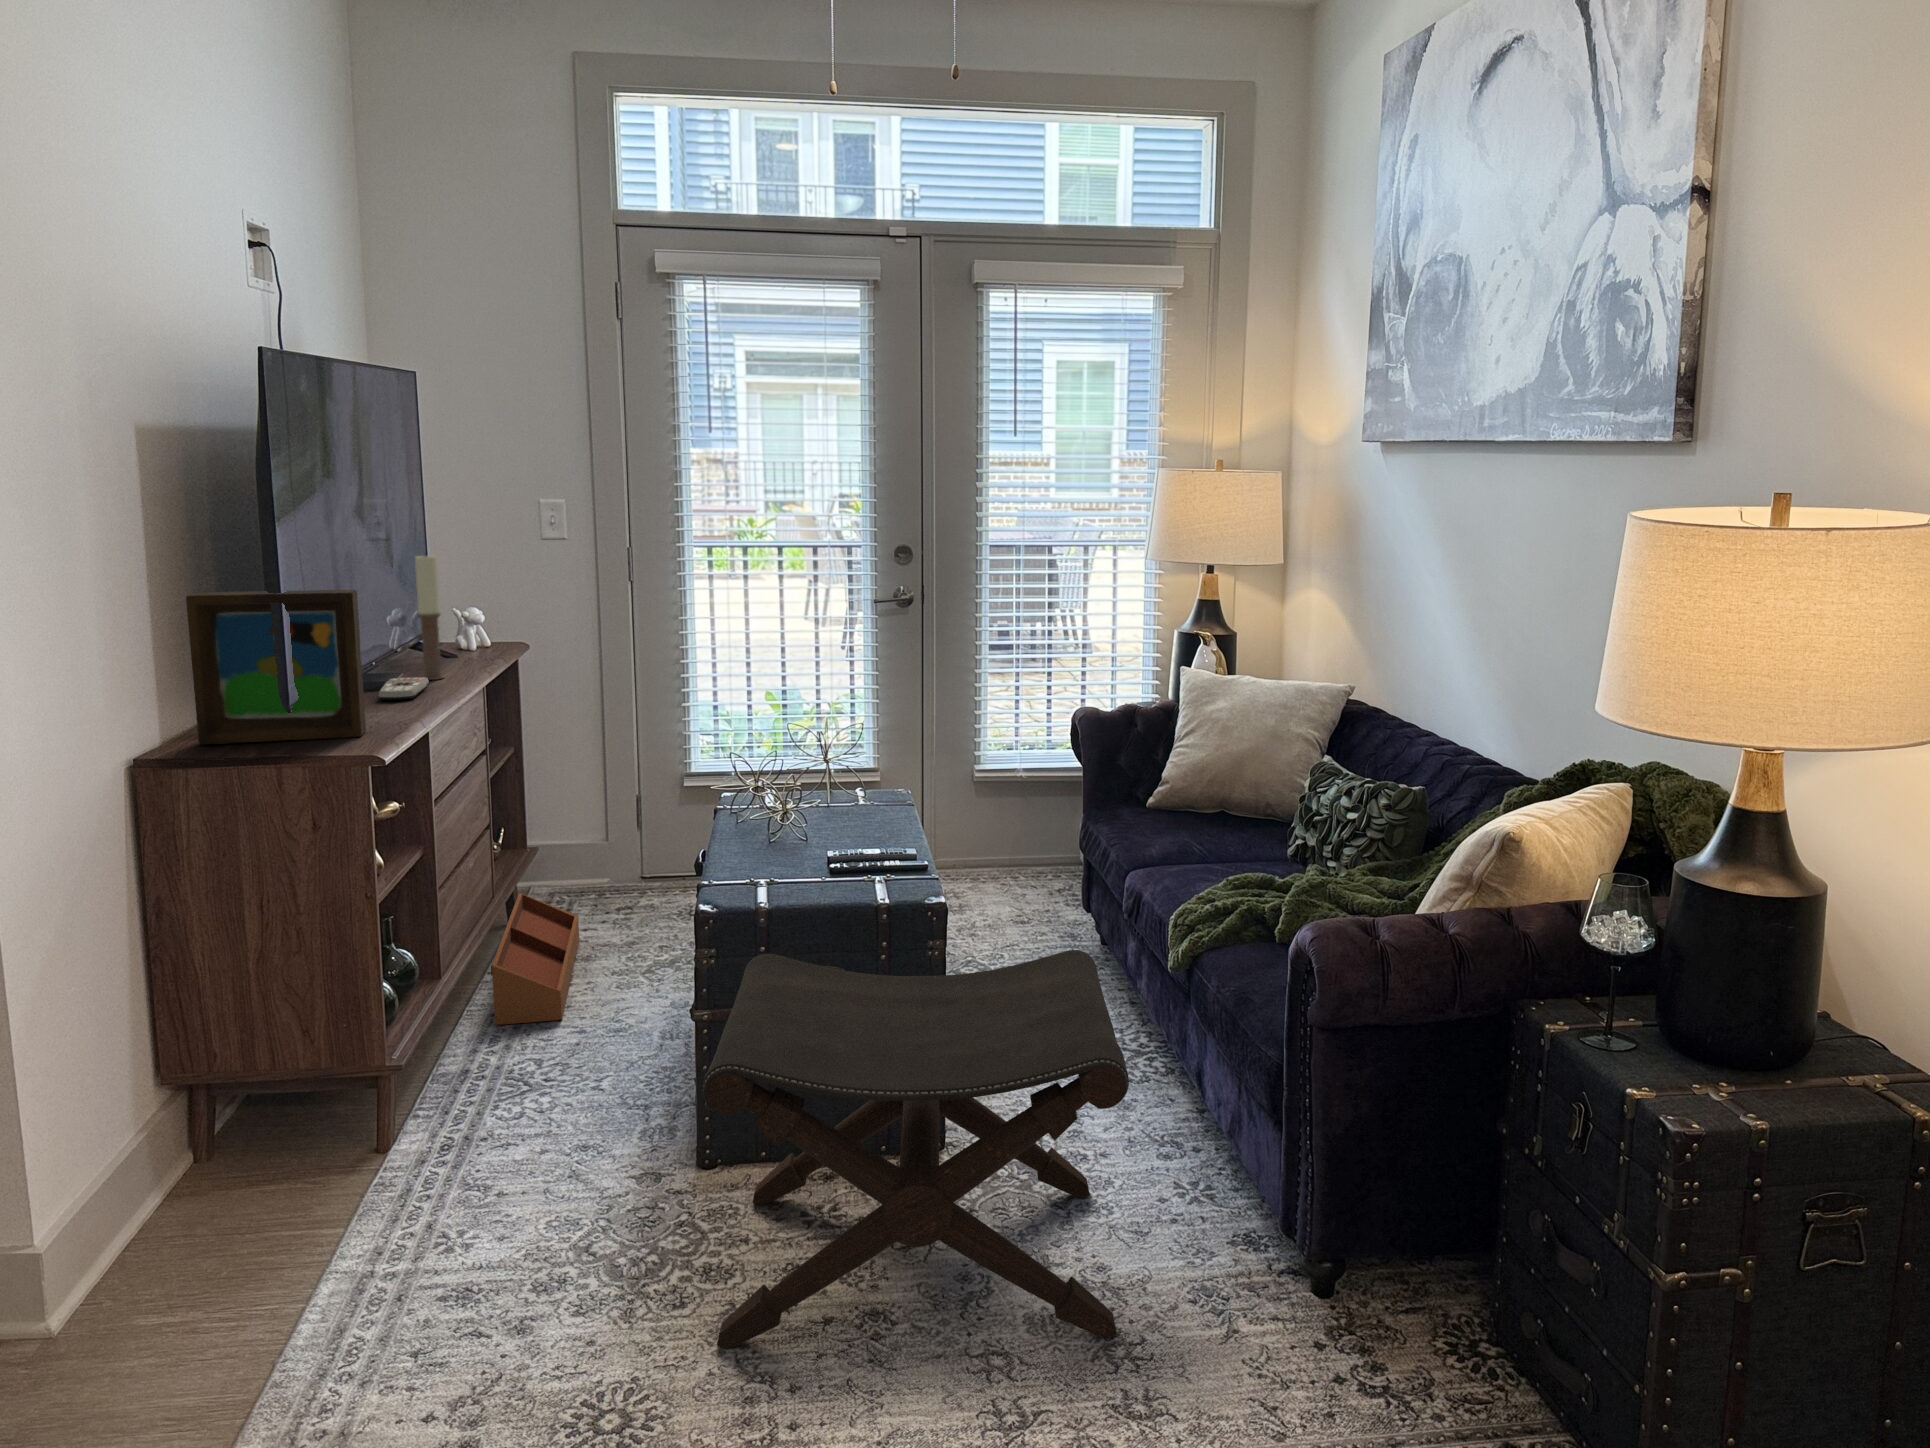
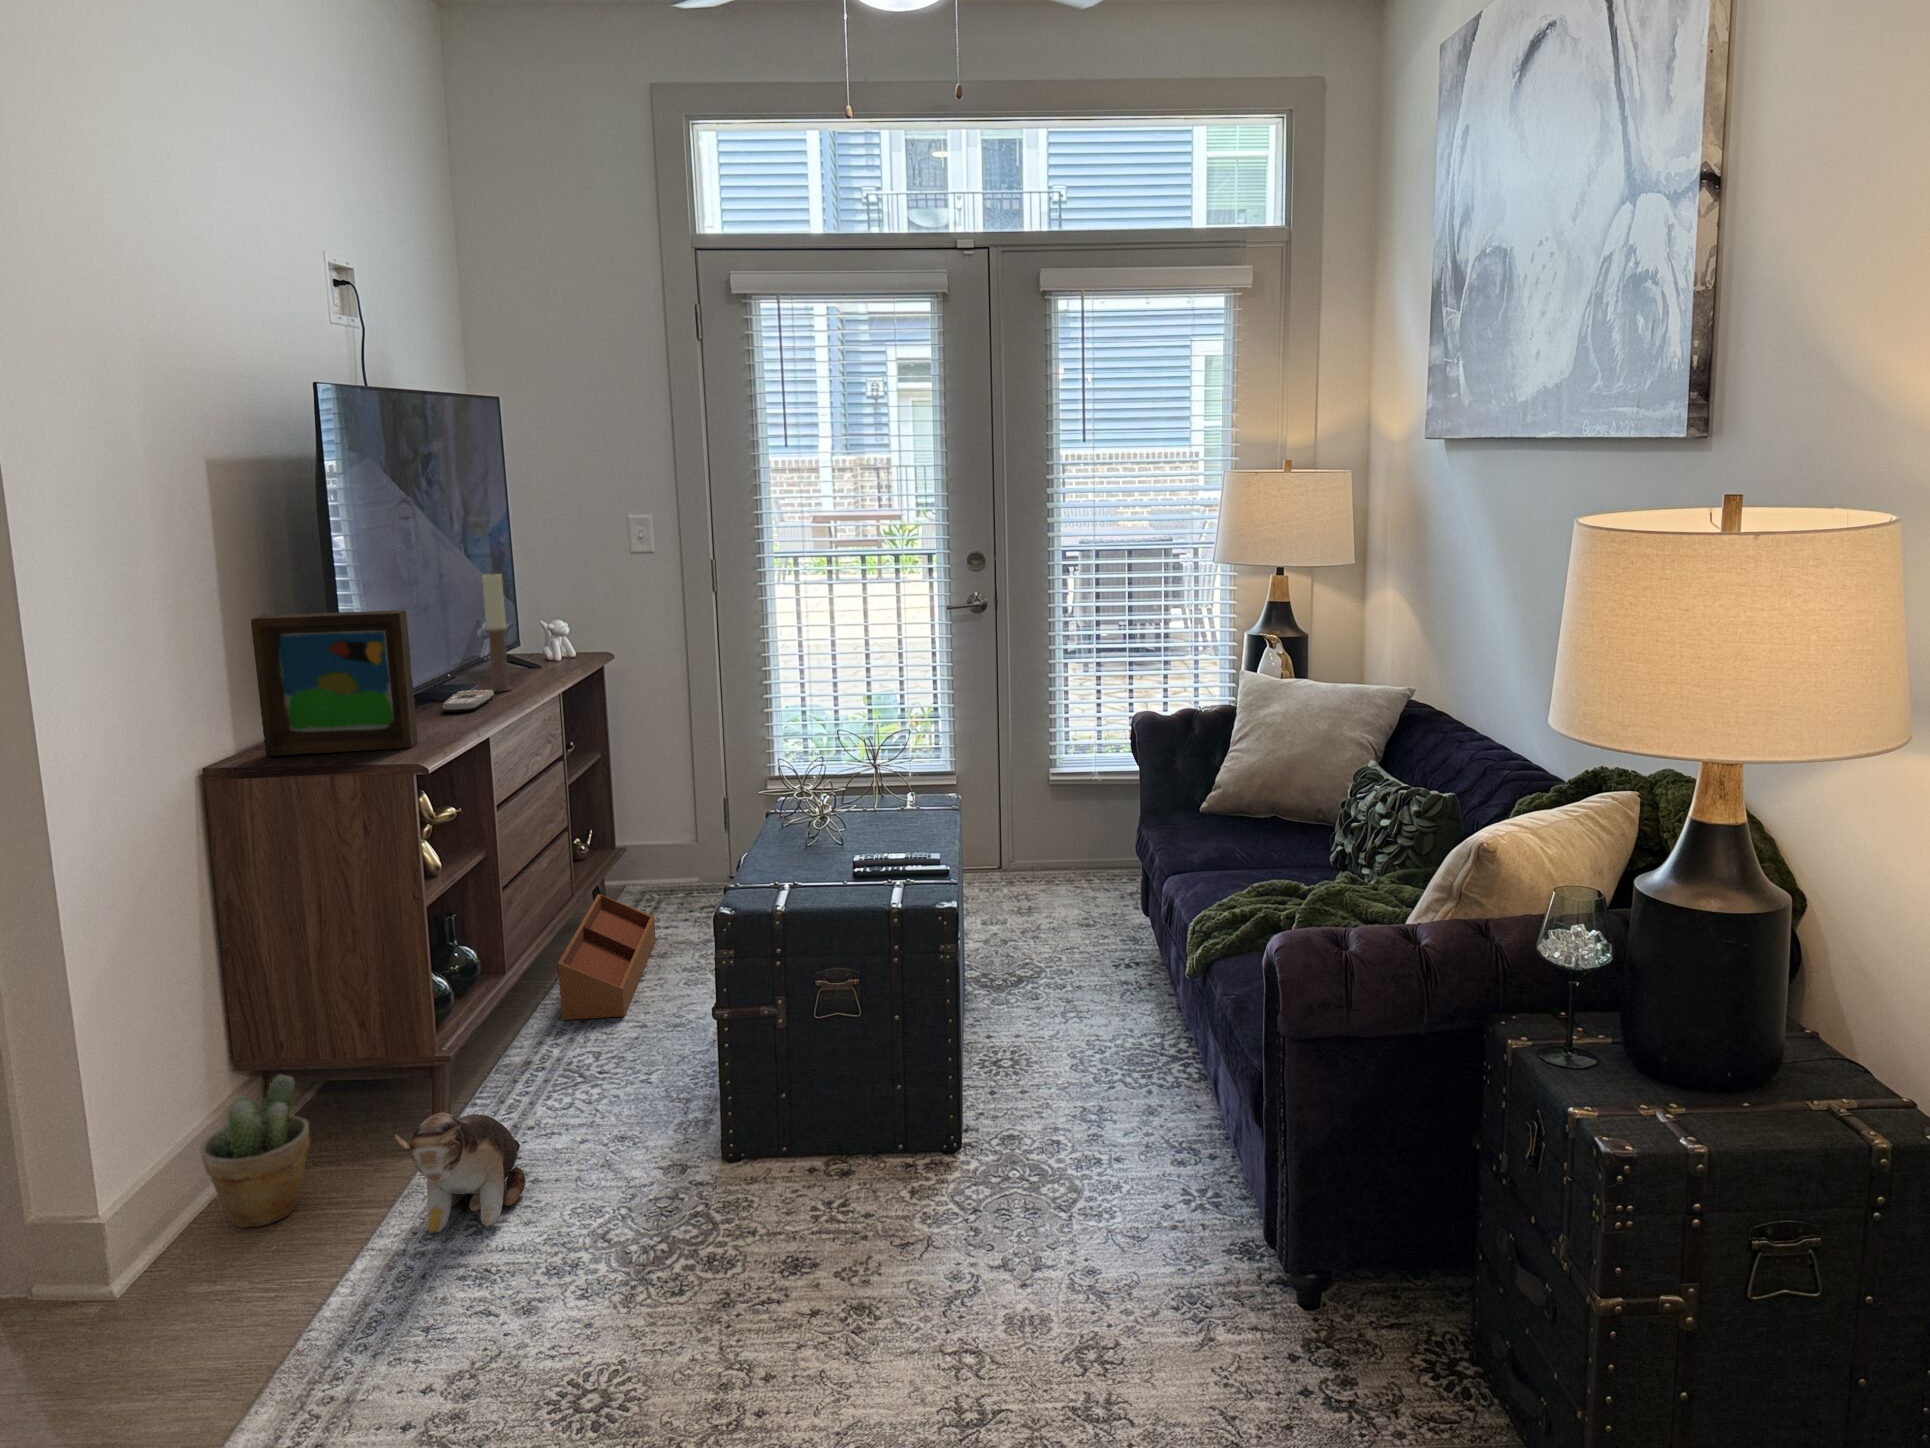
footstool: present [702,950,1129,1348] -> none [682,957,1096,1341]
potted plant: none [130,1088,253,1256] -> present [200,1075,310,1227]
plush toy: none [364,1123,492,1253] -> present [395,1111,526,1233]

